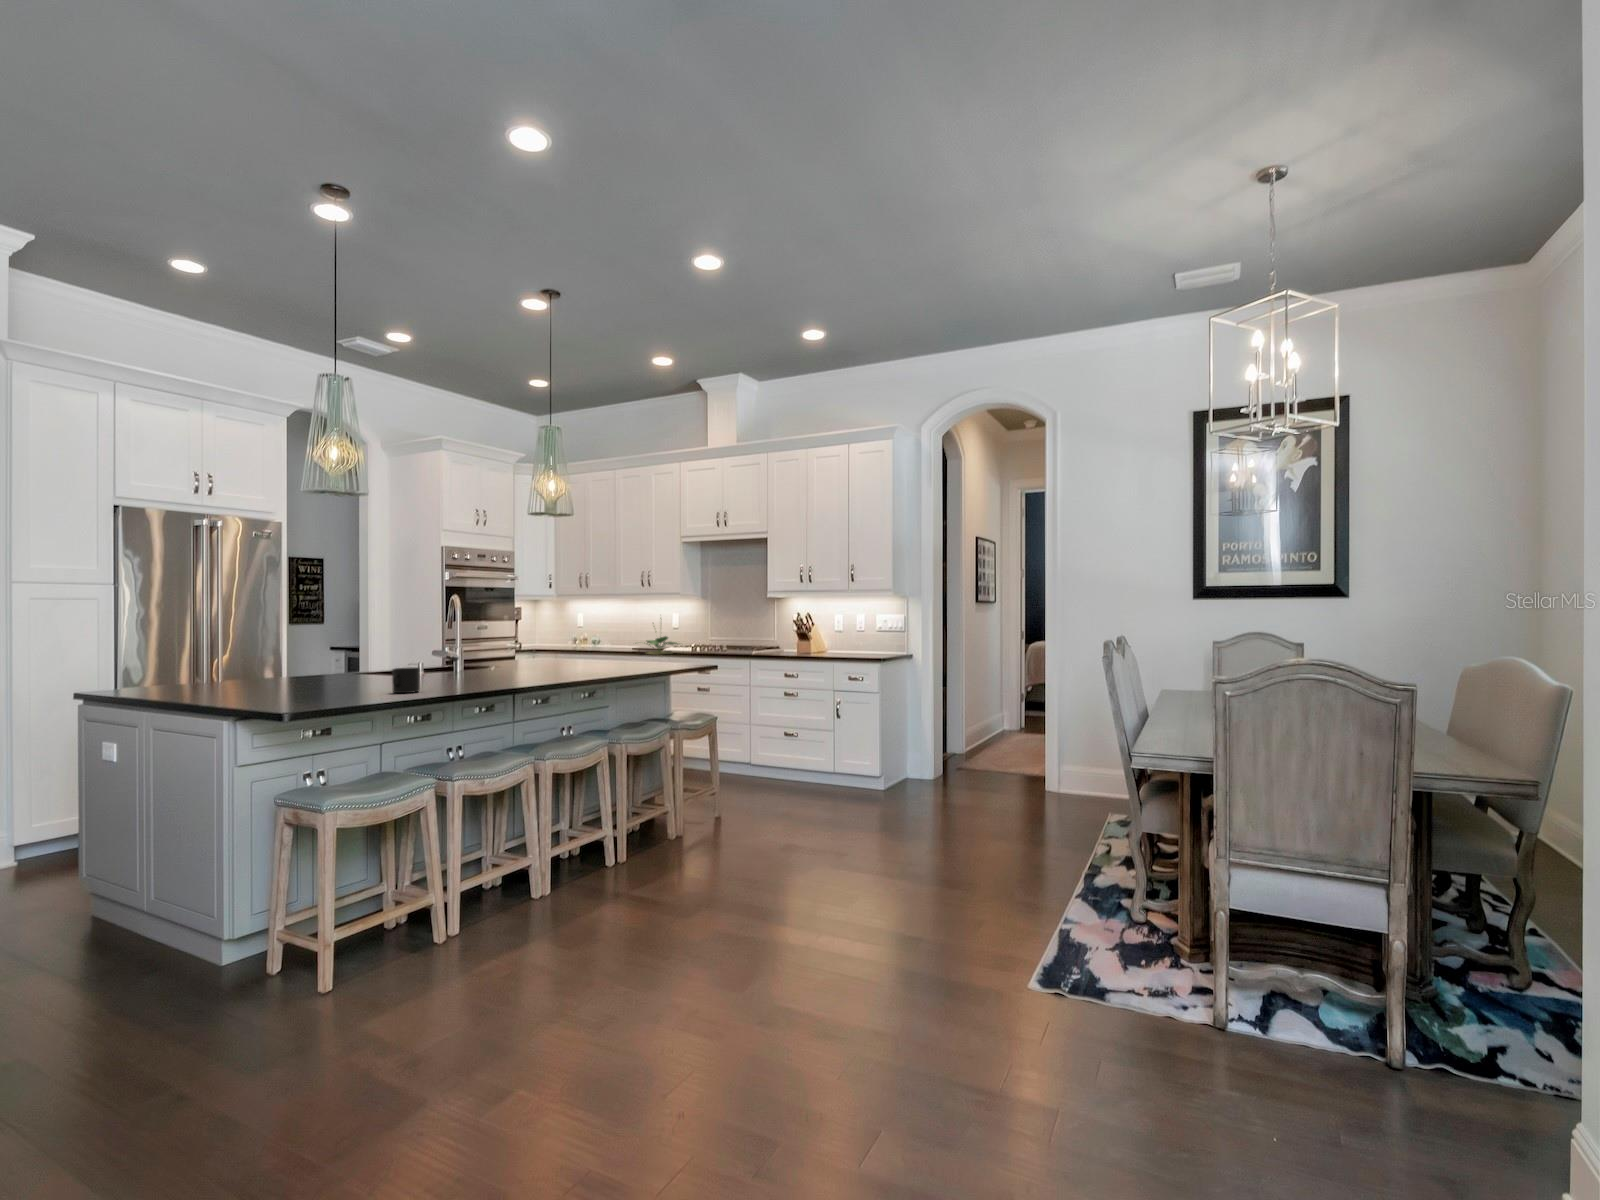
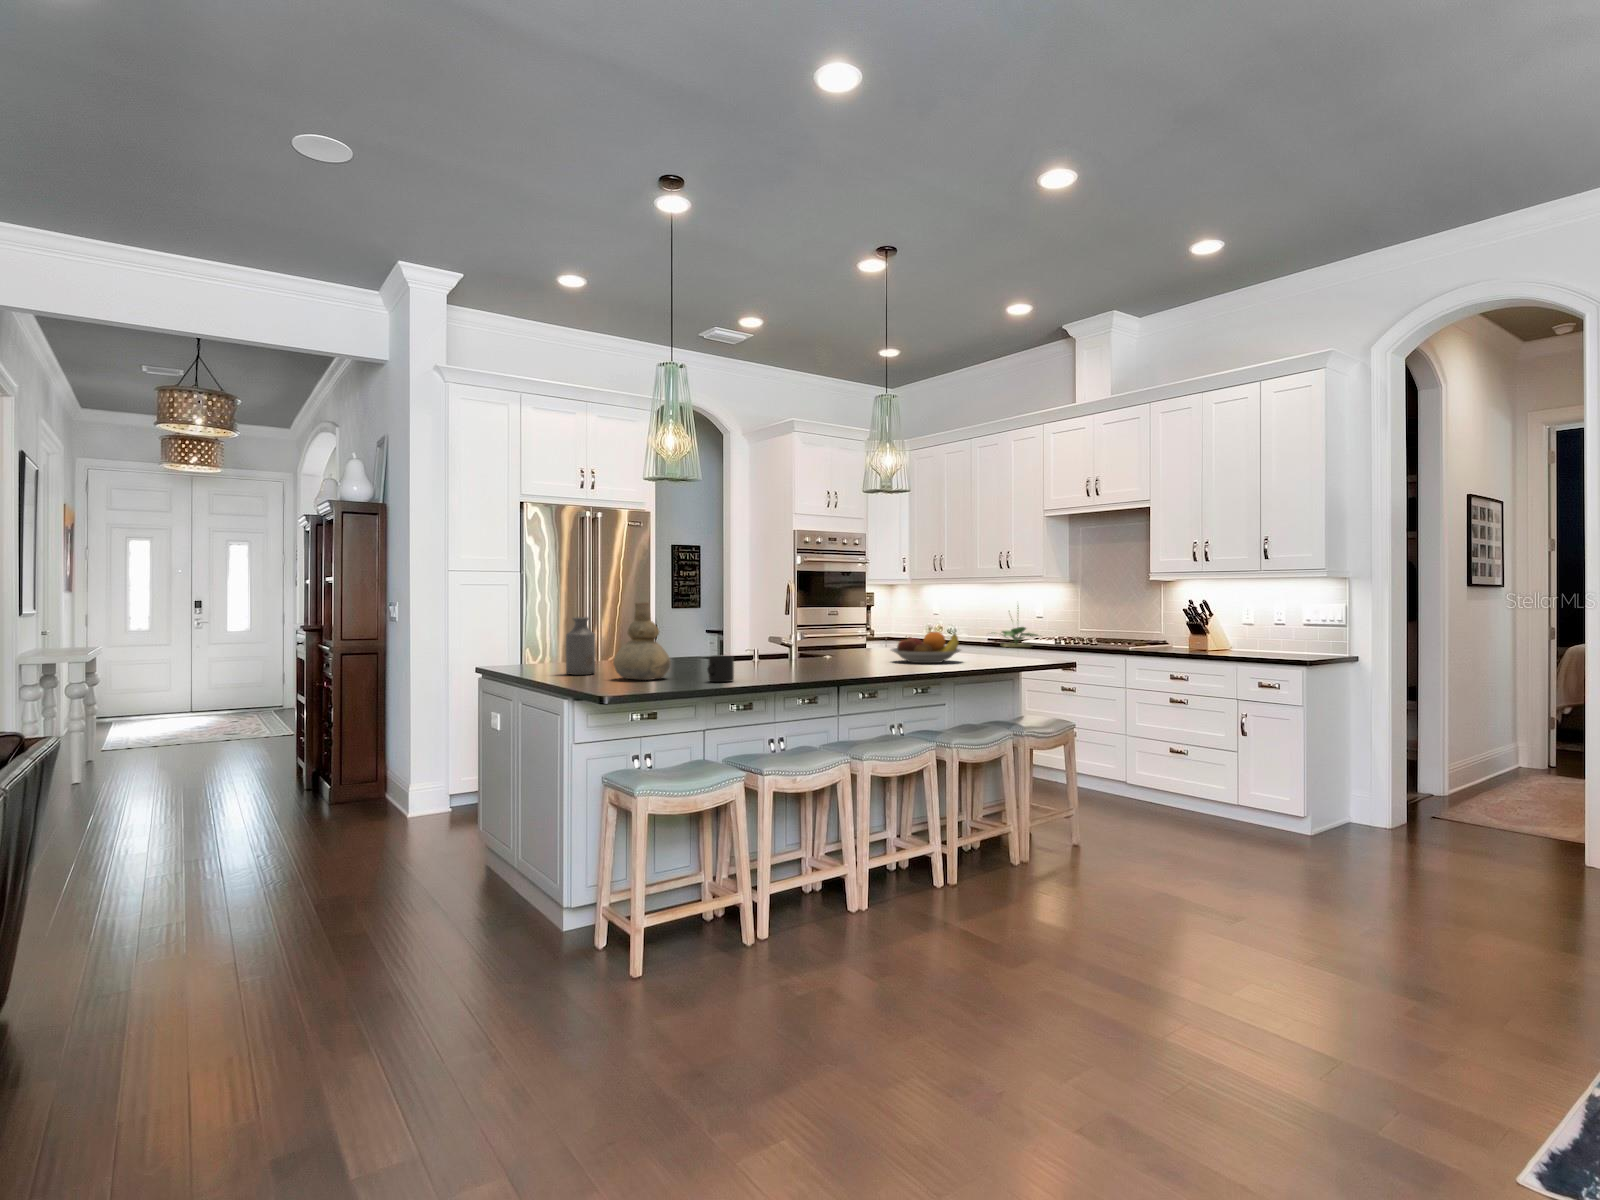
vase: none [279,615,346,695] -> present [613,602,671,680]
bottle: none [211,632,249,694] -> present [566,617,595,675]
fruit bowl: none [558,641,624,670] -> present [891,632,961,663]

